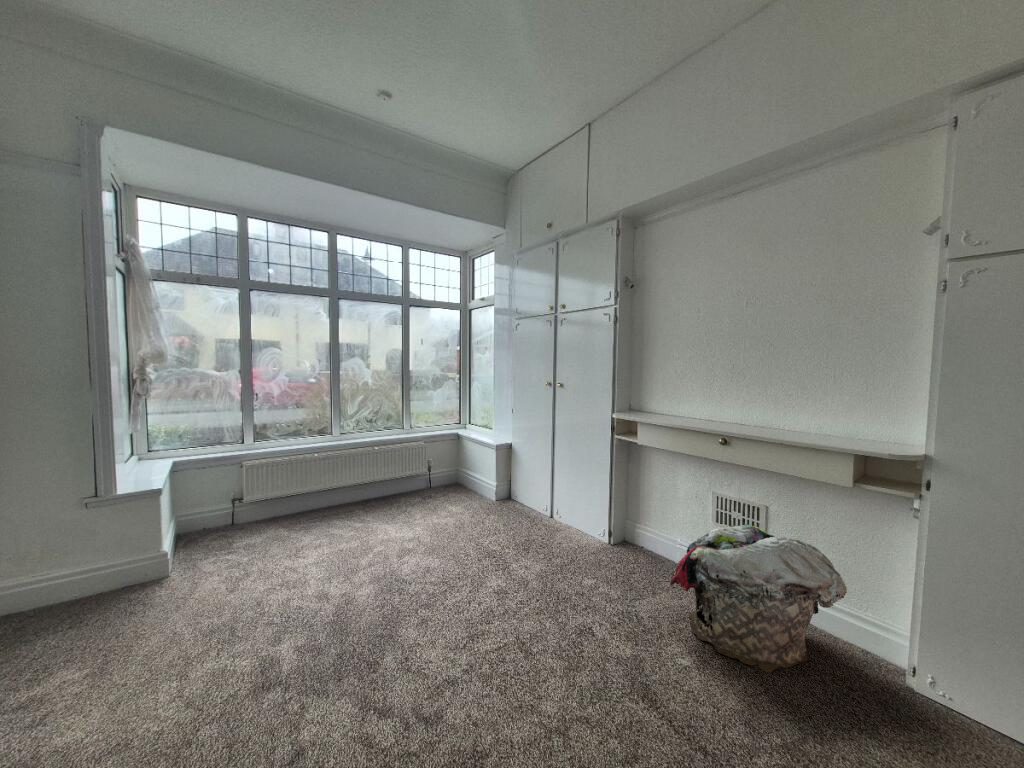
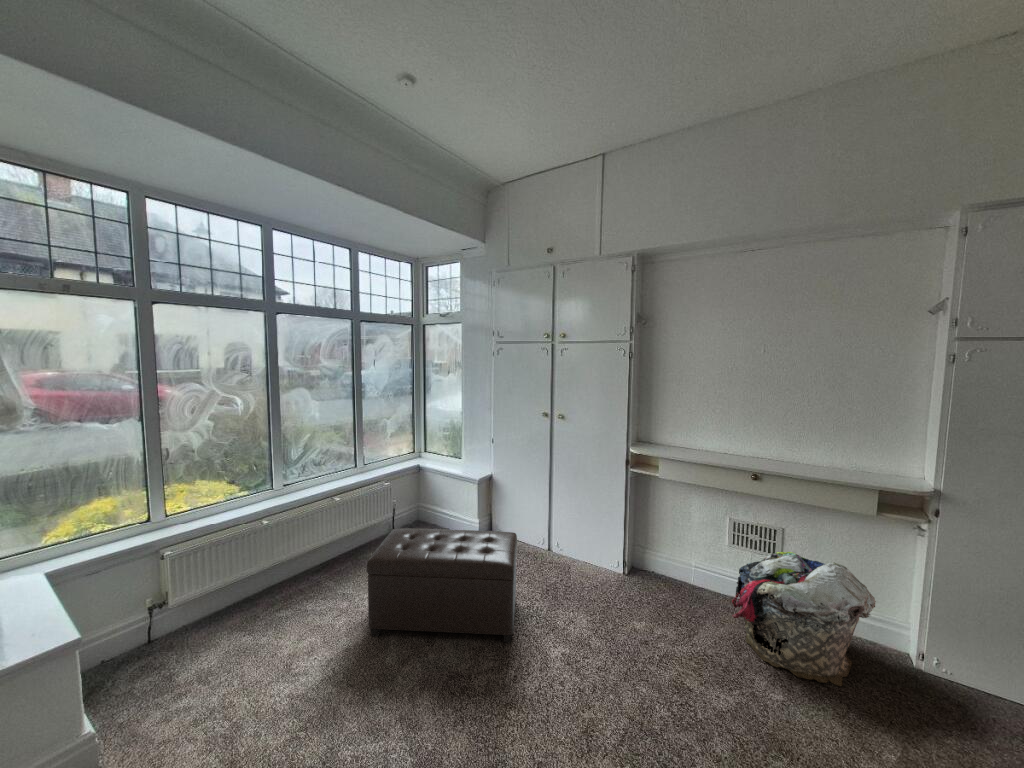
ottoman: none [357,469,489,570] -> present [367,528,517,643]

